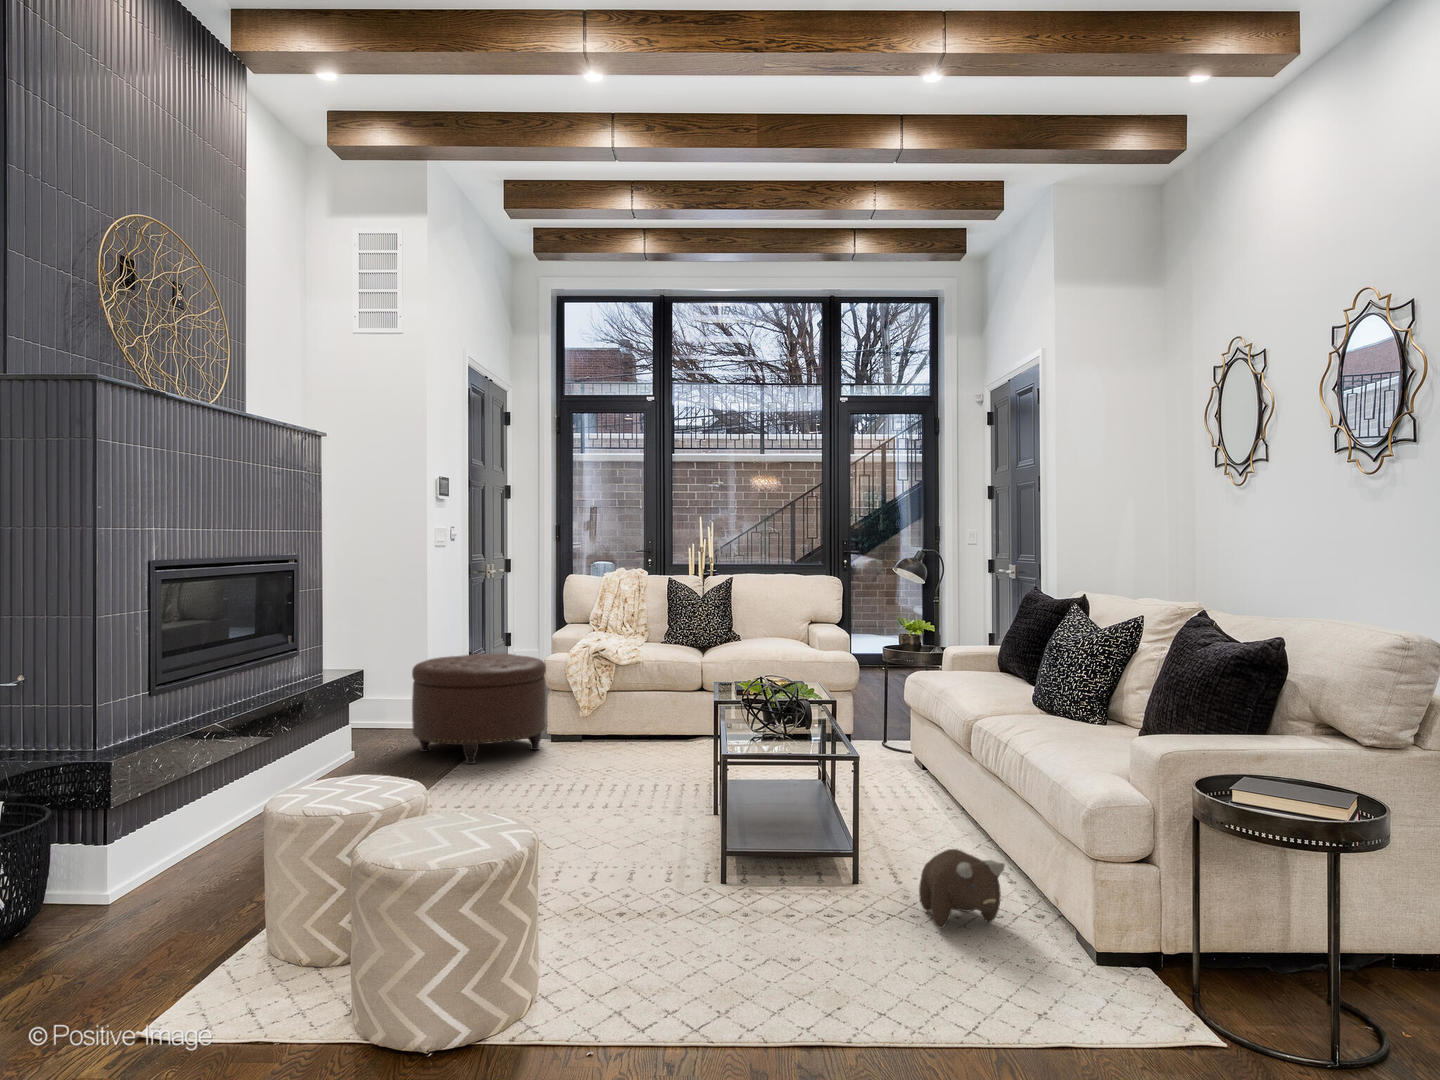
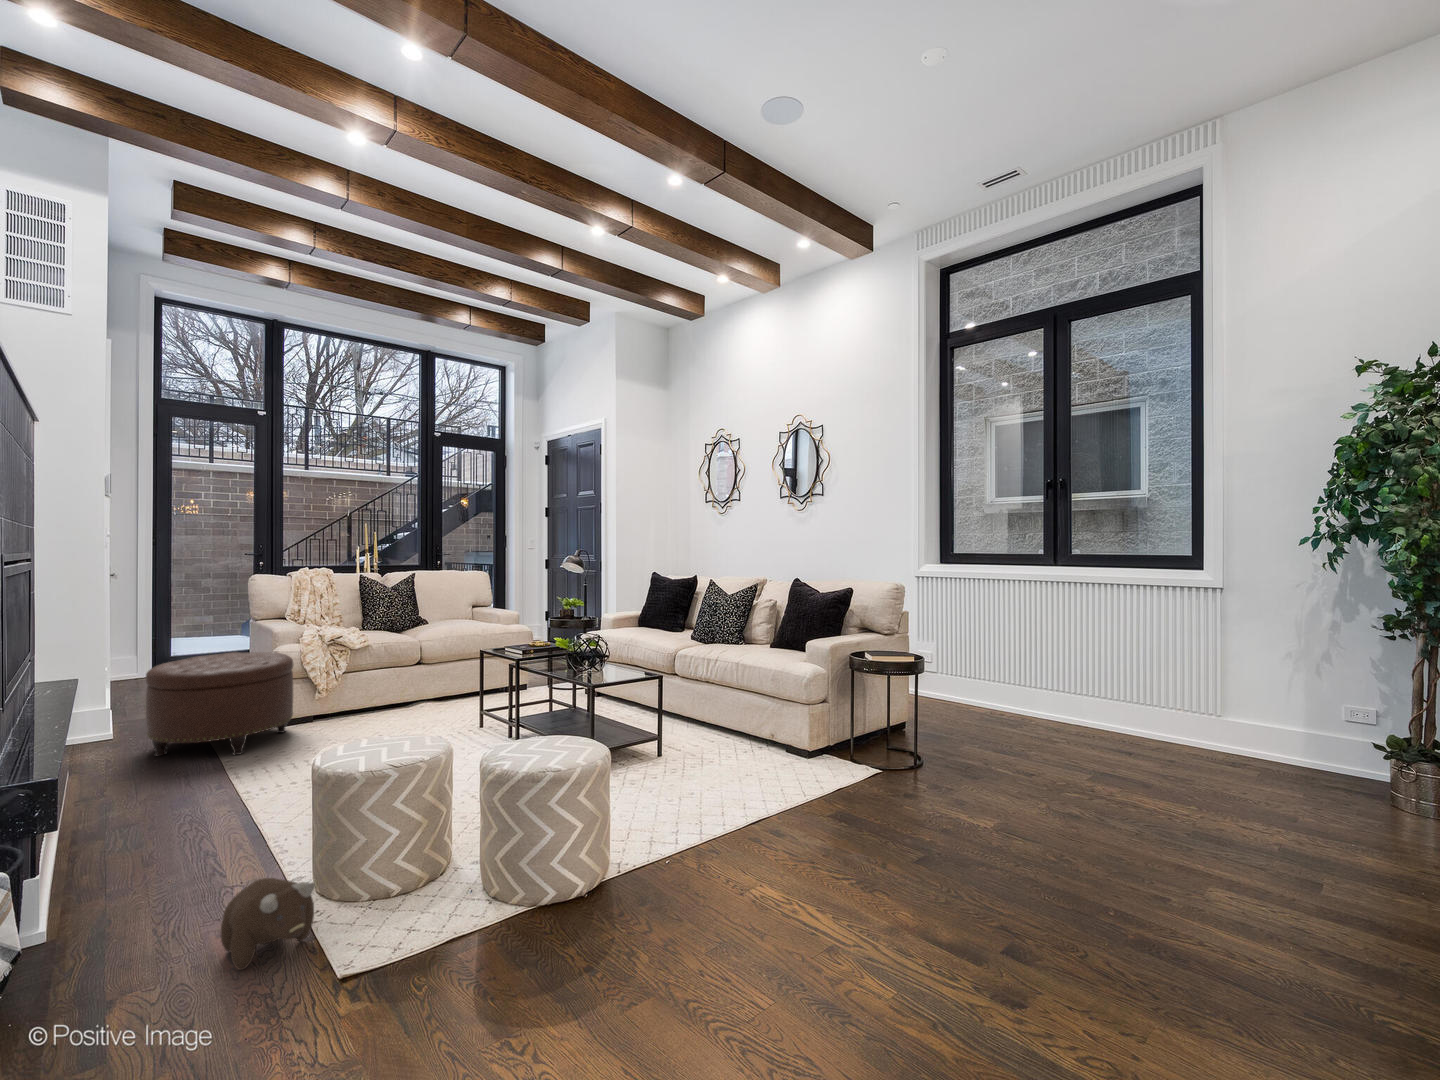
plush toy: present [919,849,1005,928] -> present [221,878,315,970]

